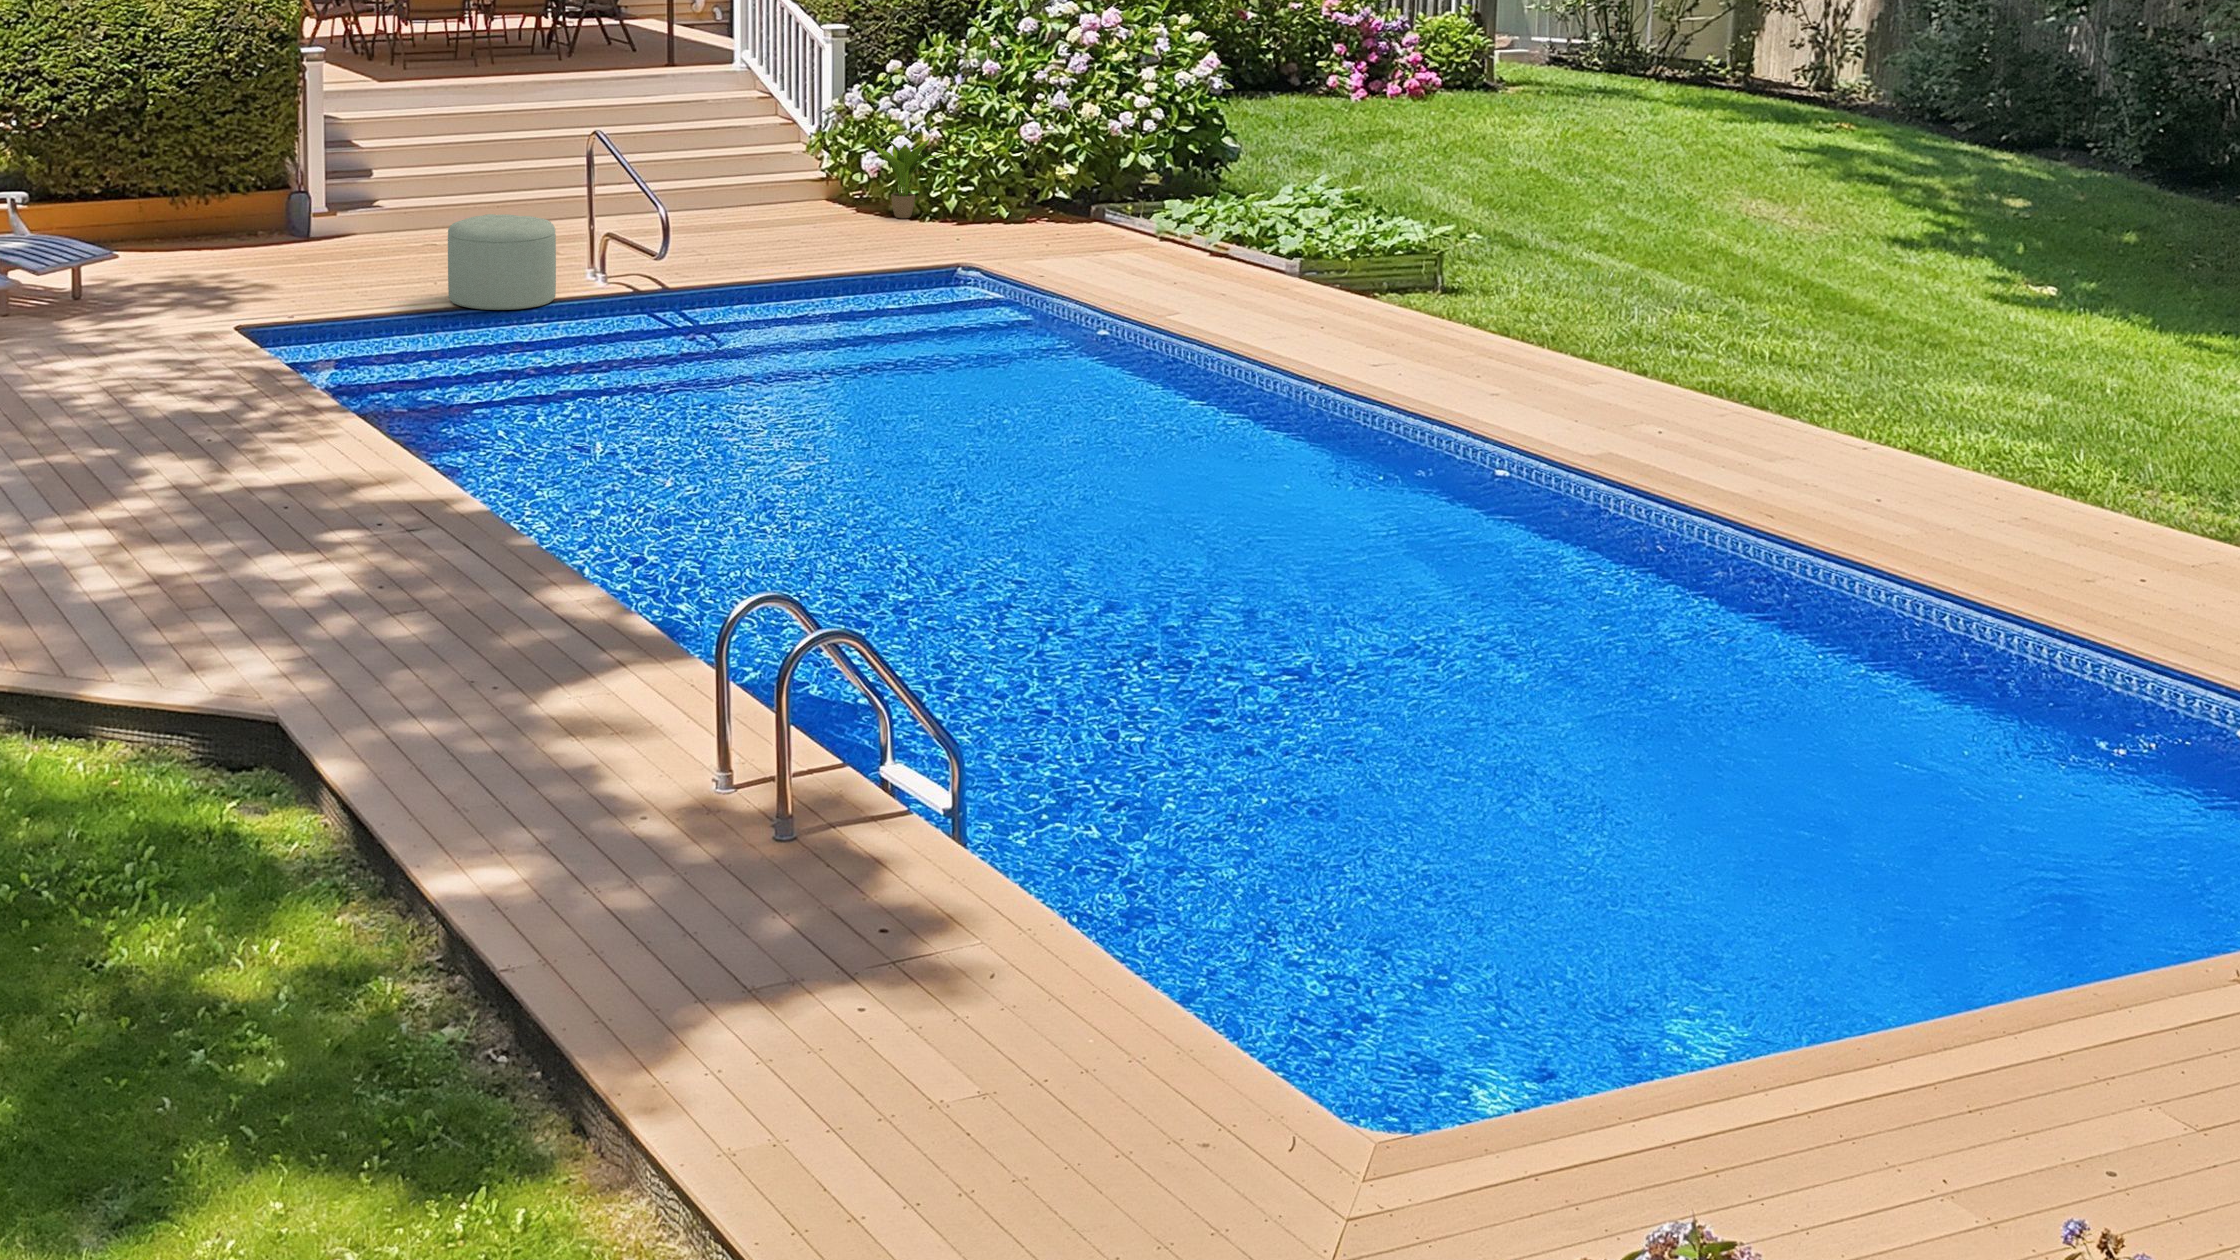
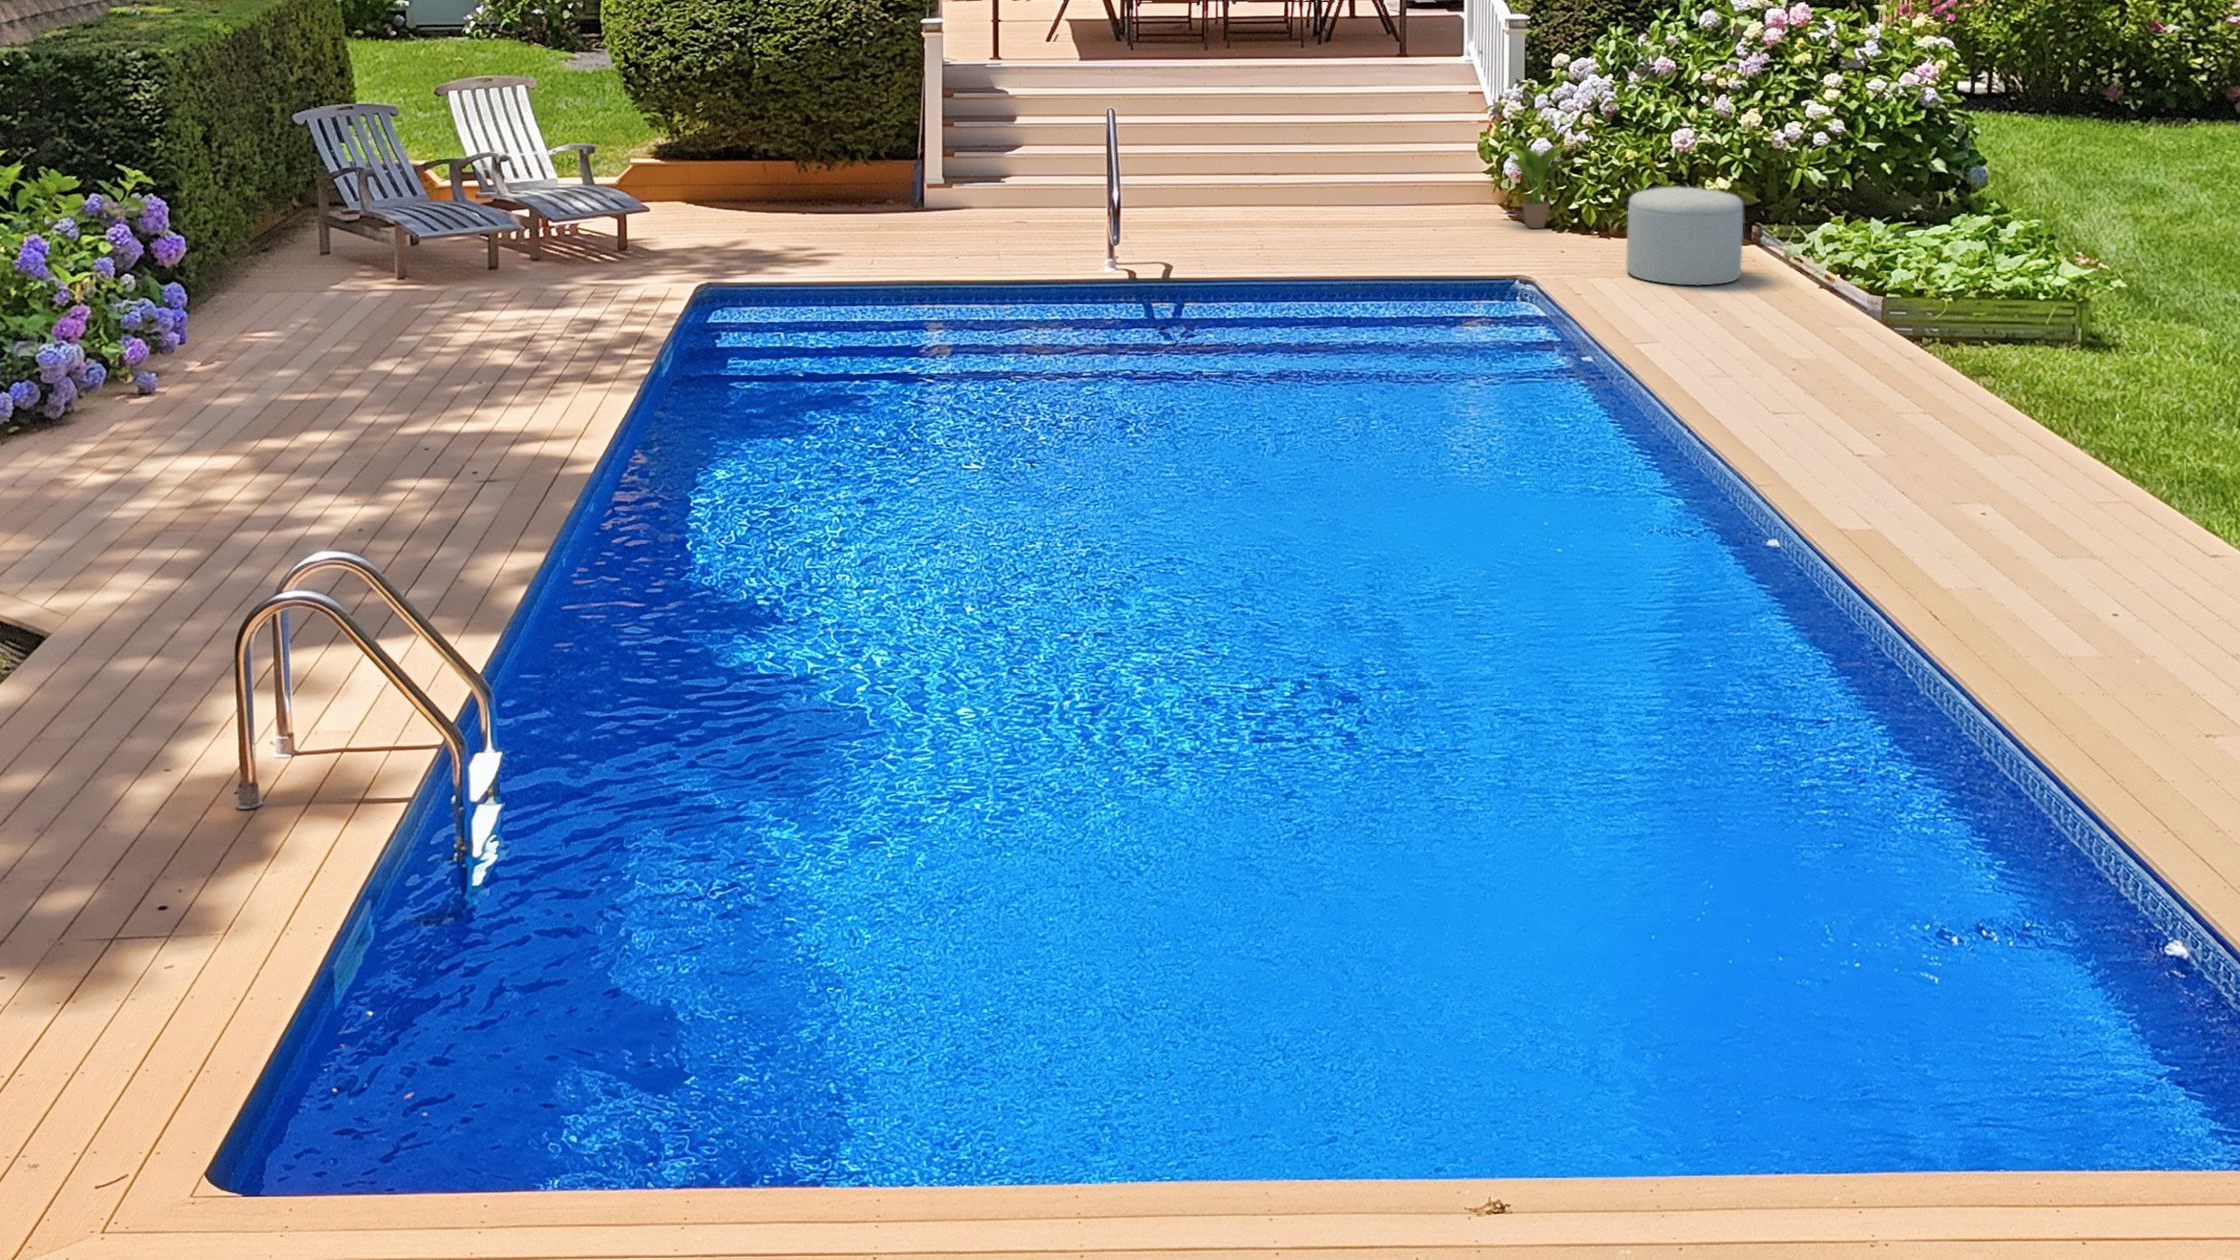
ottoman: present [448,214,556,310] -> present [1627,187,1743,286]

